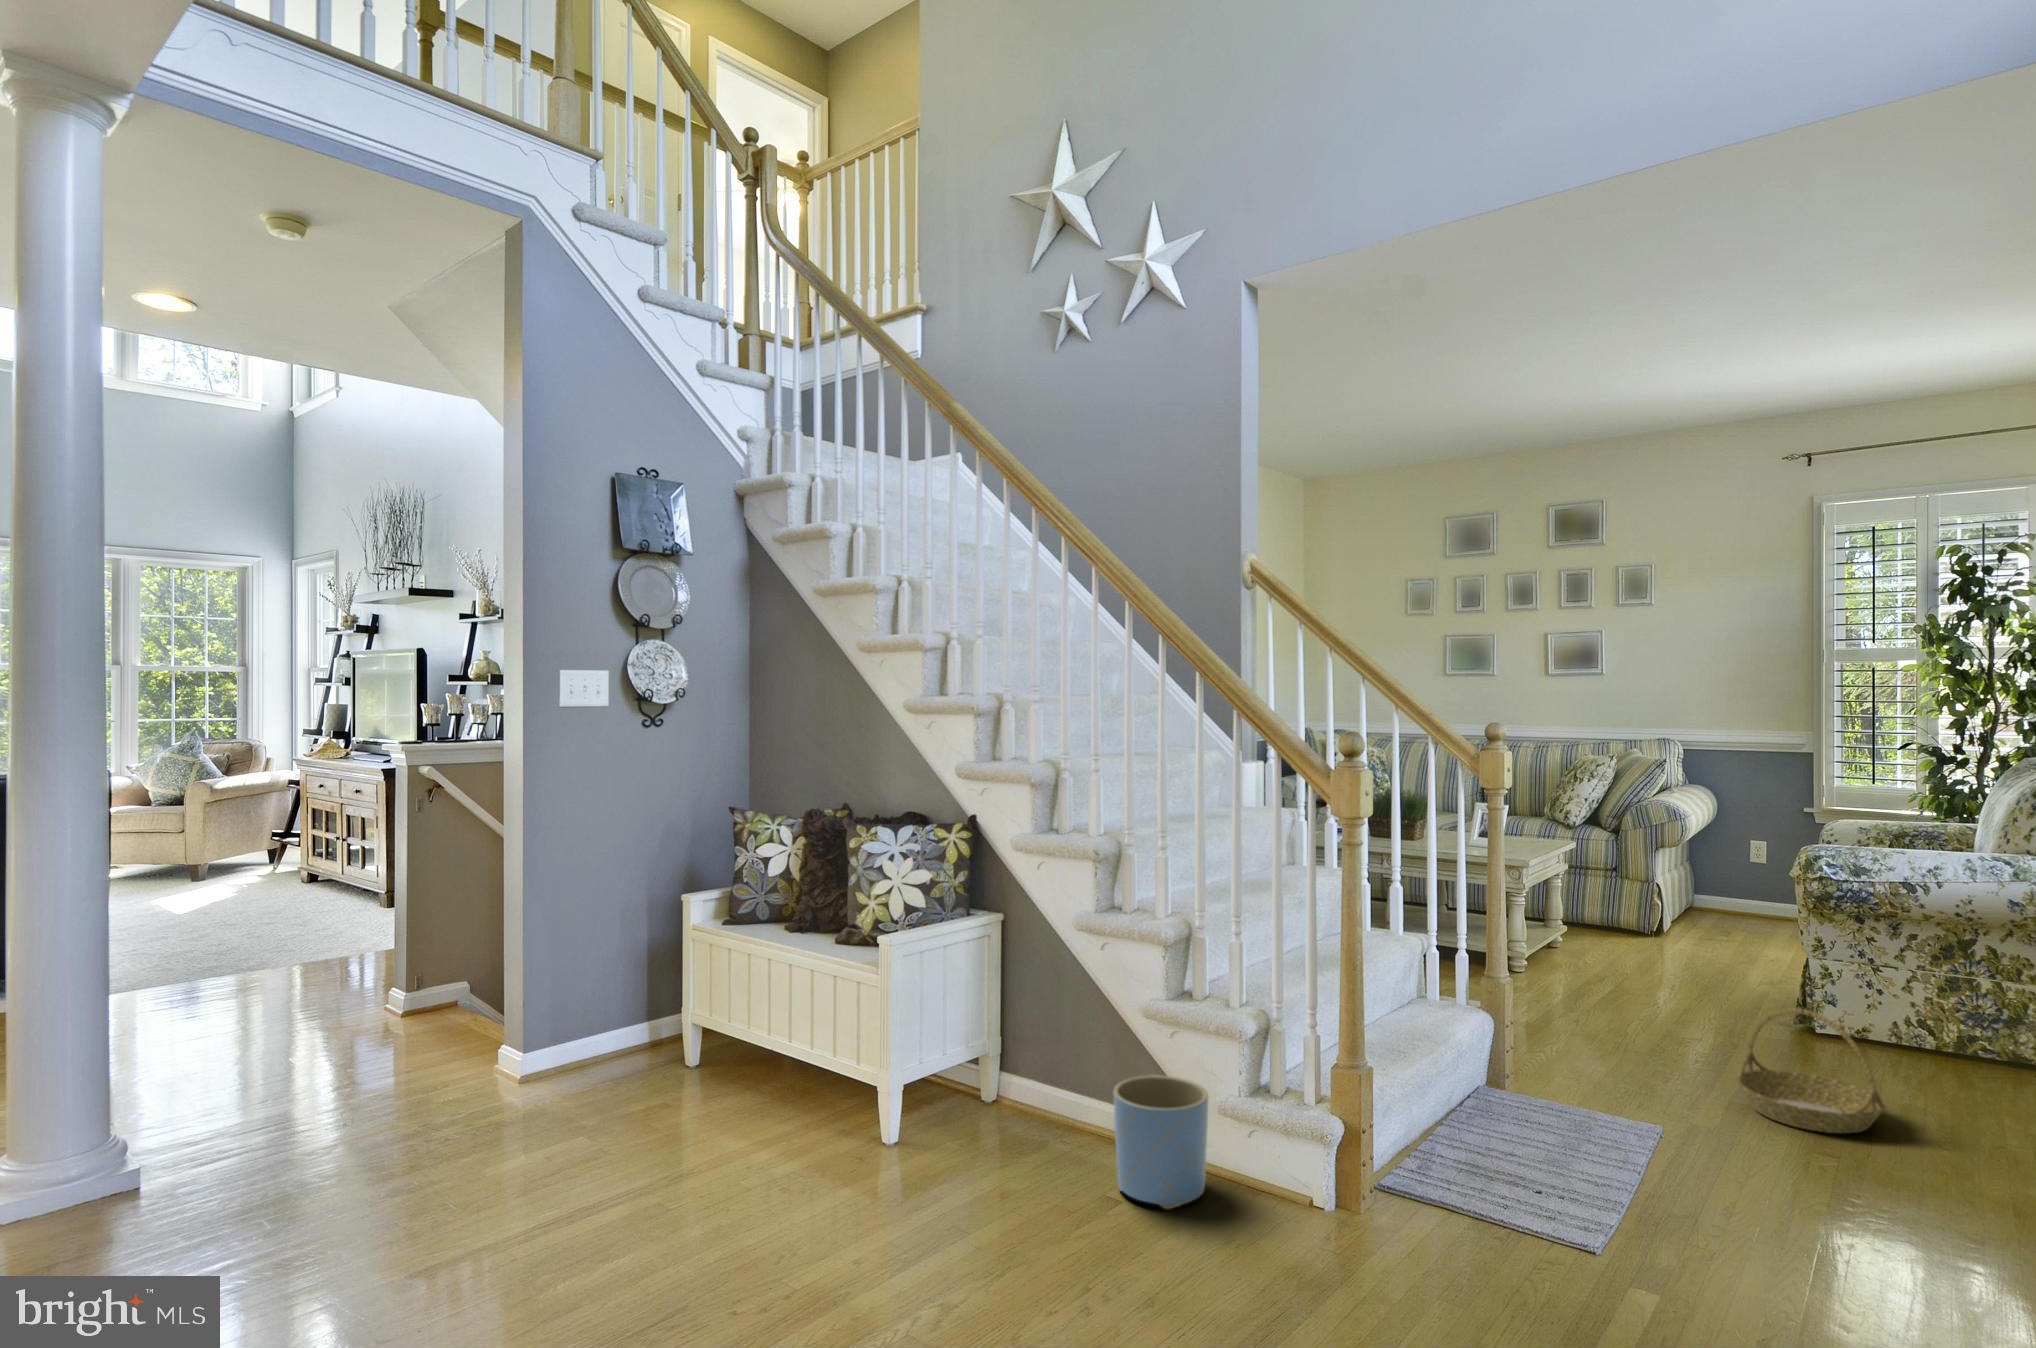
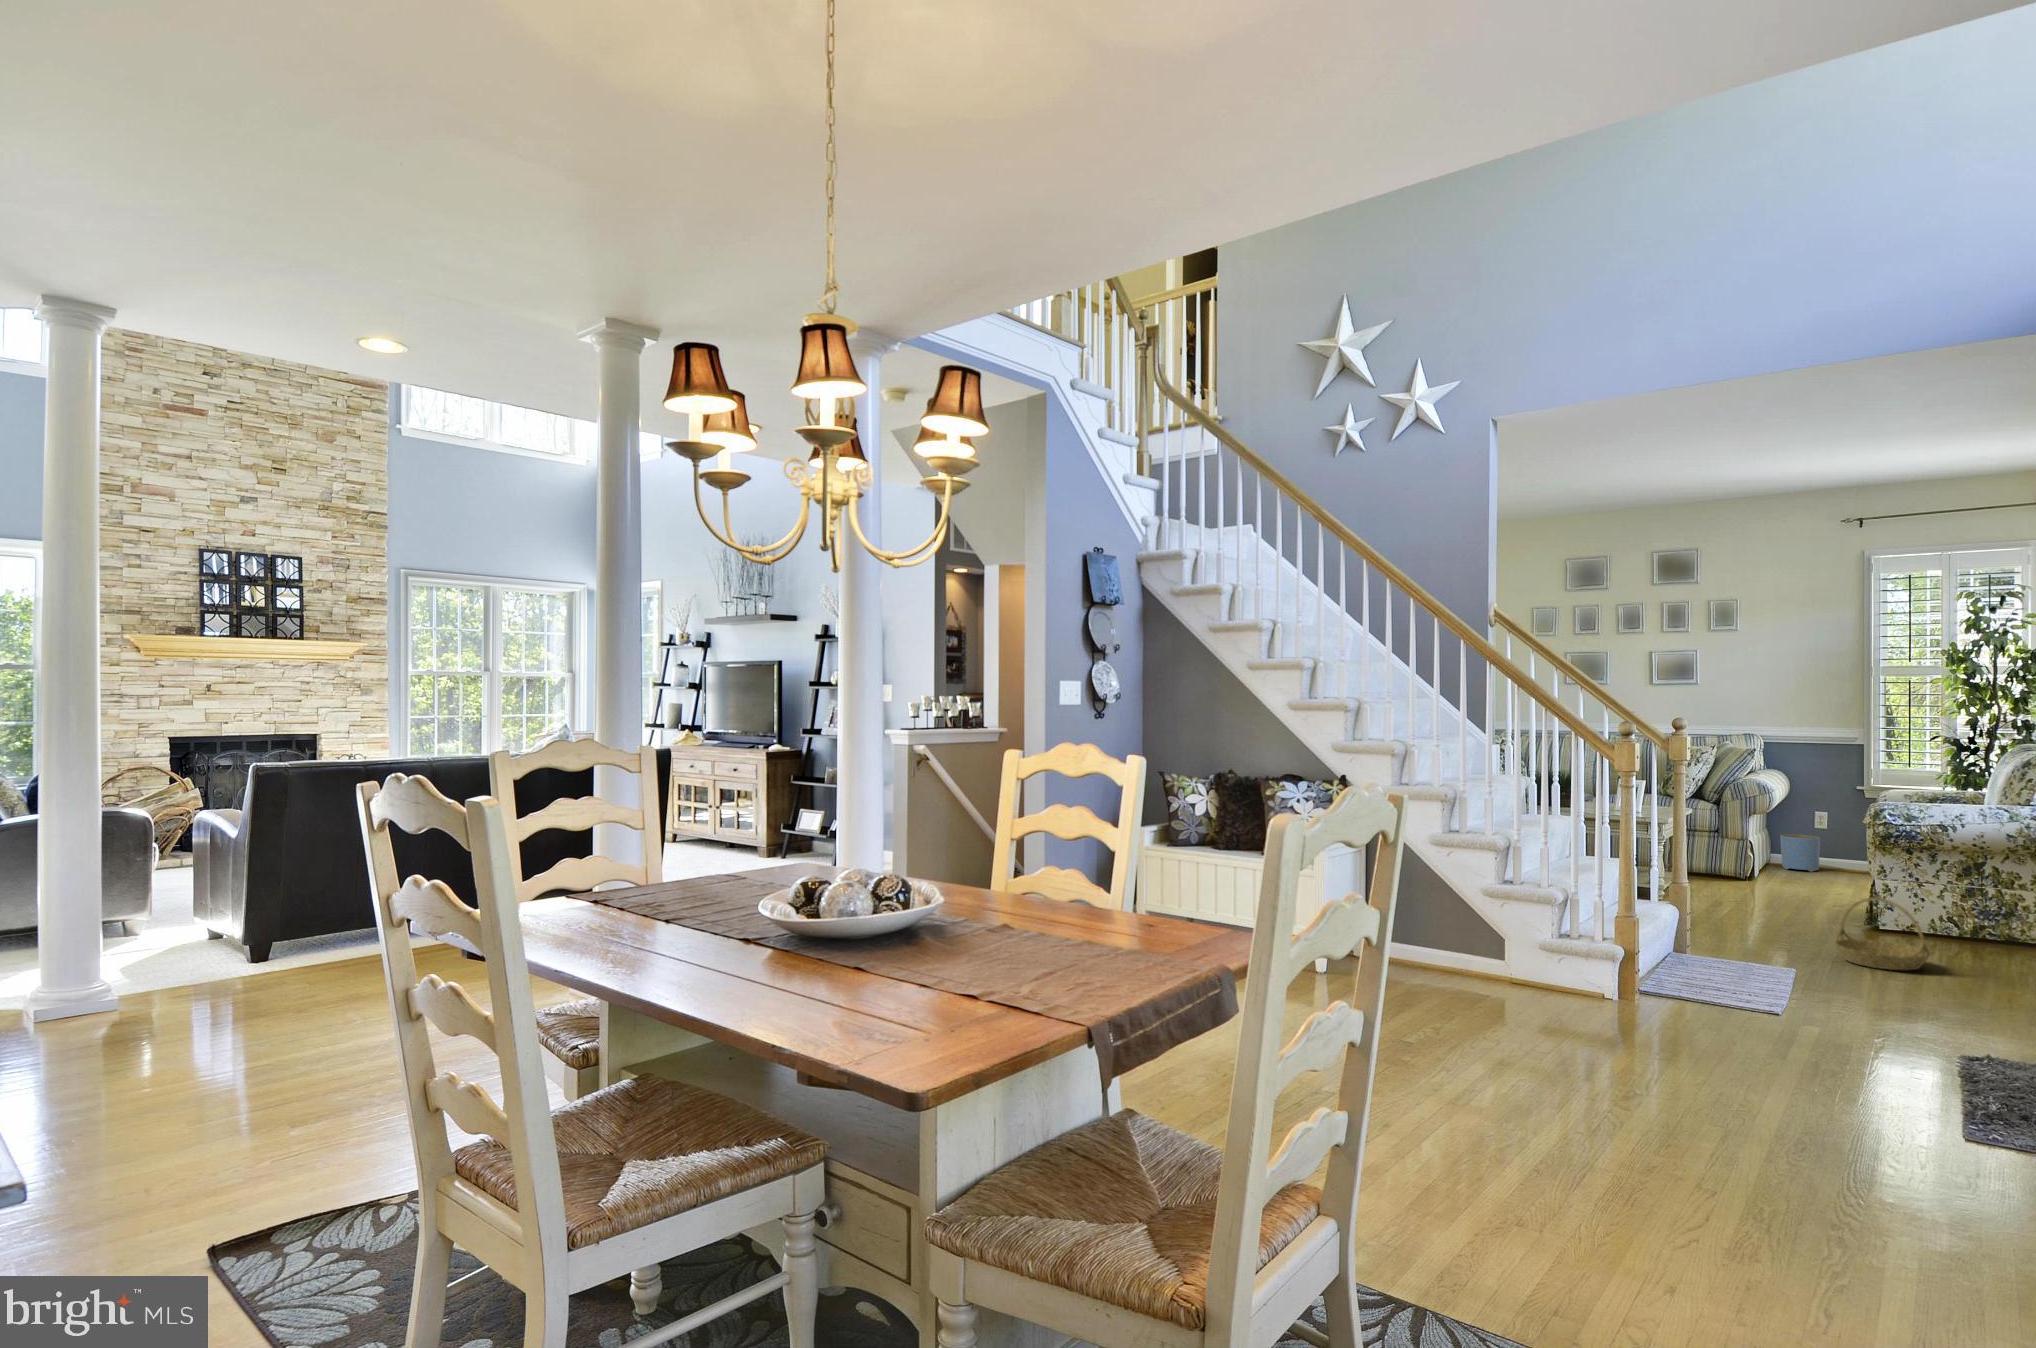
planter: present [1113,1075,1208,1209] -> present [1780,834,1820,872]

